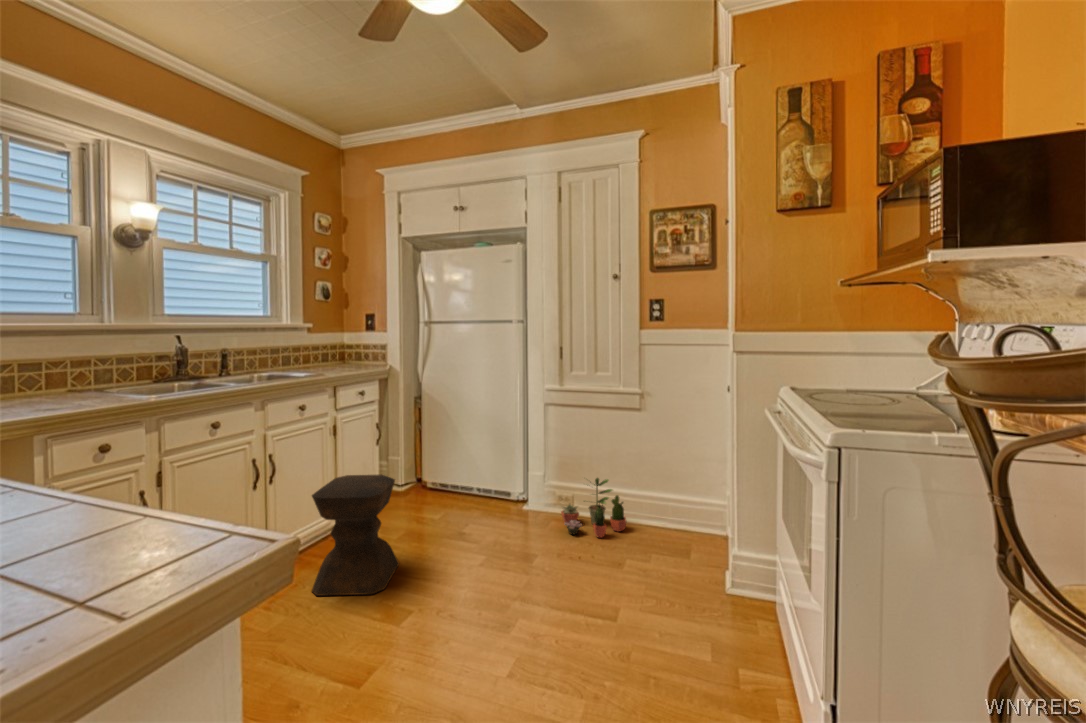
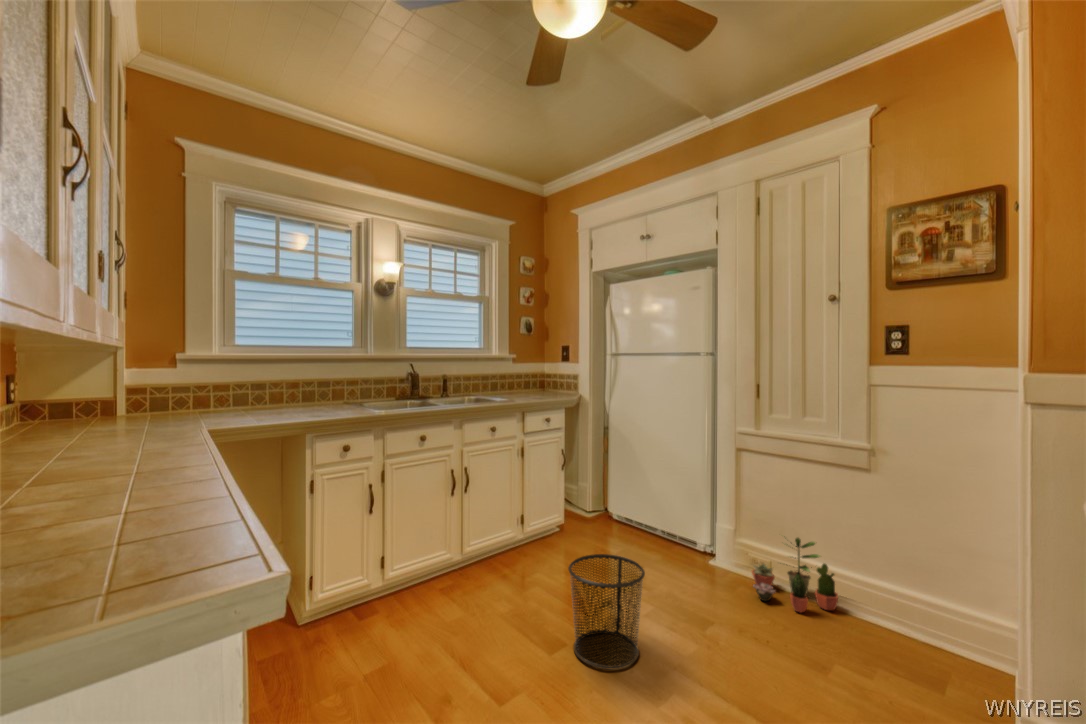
stool: present [312,475,399,596] -> none [488,495,568,615]
trash can: none [412,519,487,627] -> present [568,554,645,669]

